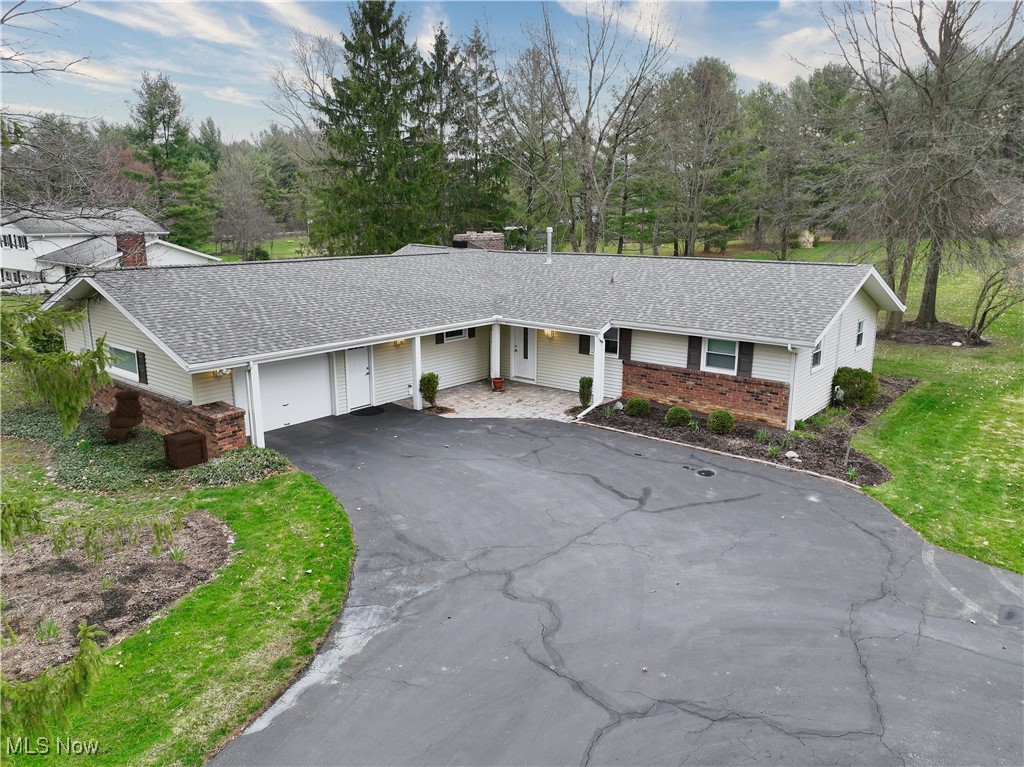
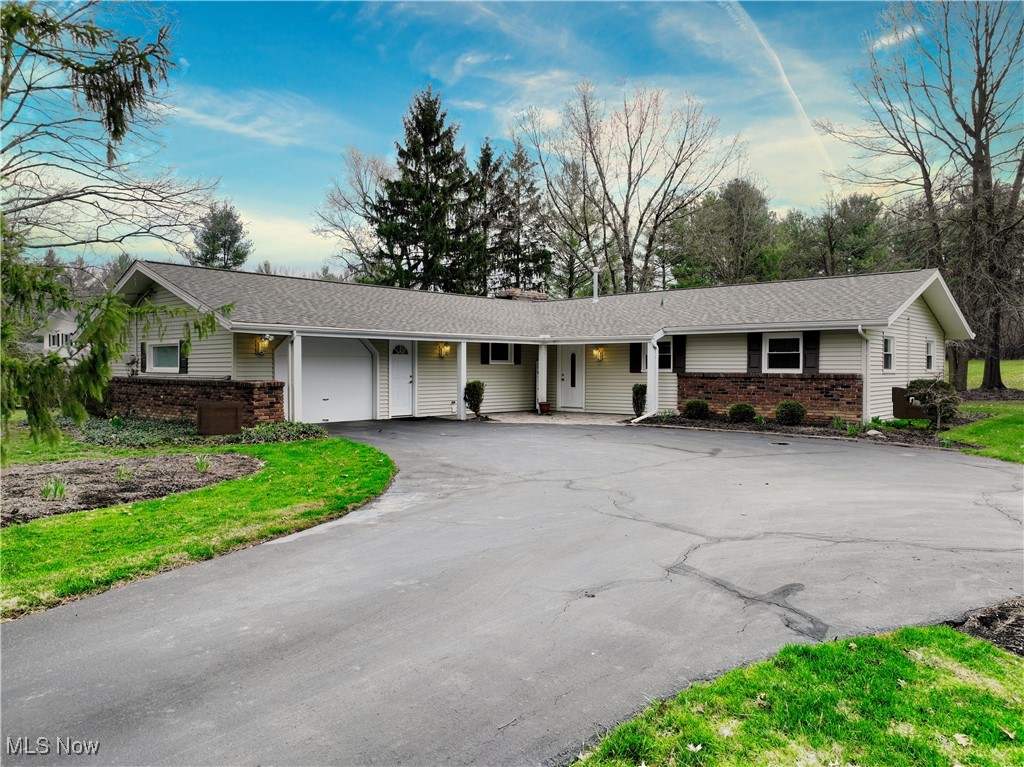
lounge chair: present [103,391,145,445] -> present [892,387,944,430]

